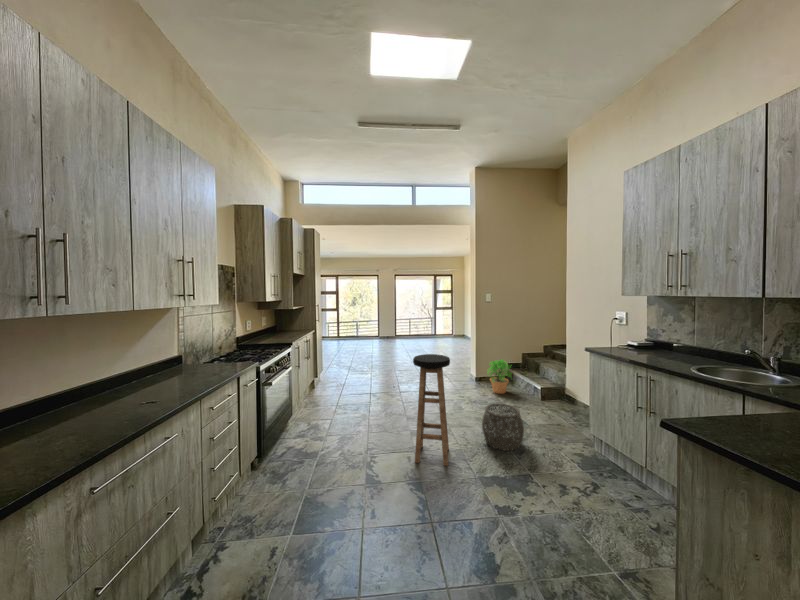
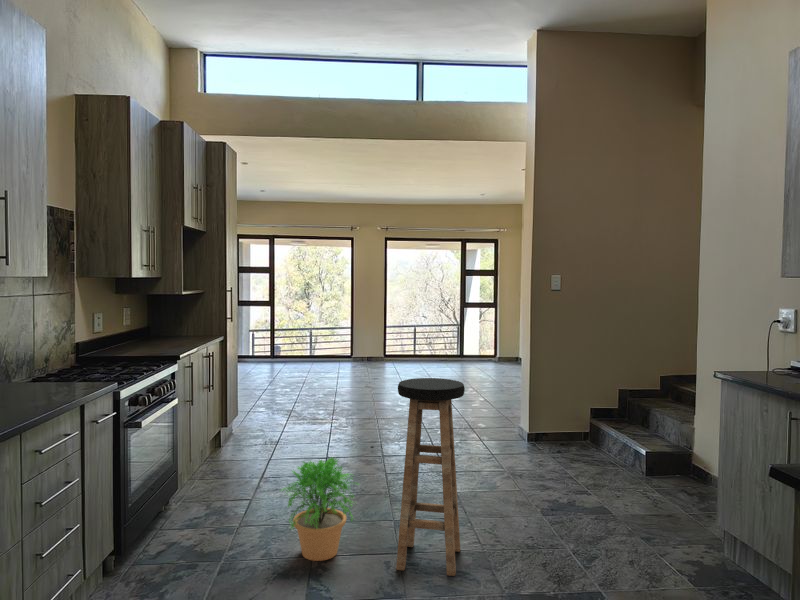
potted plant: present [488,360,510,394] -> present [283,457,353,561]
woven basket: present [482,403,524,451] -> none [523,472,599,556]

